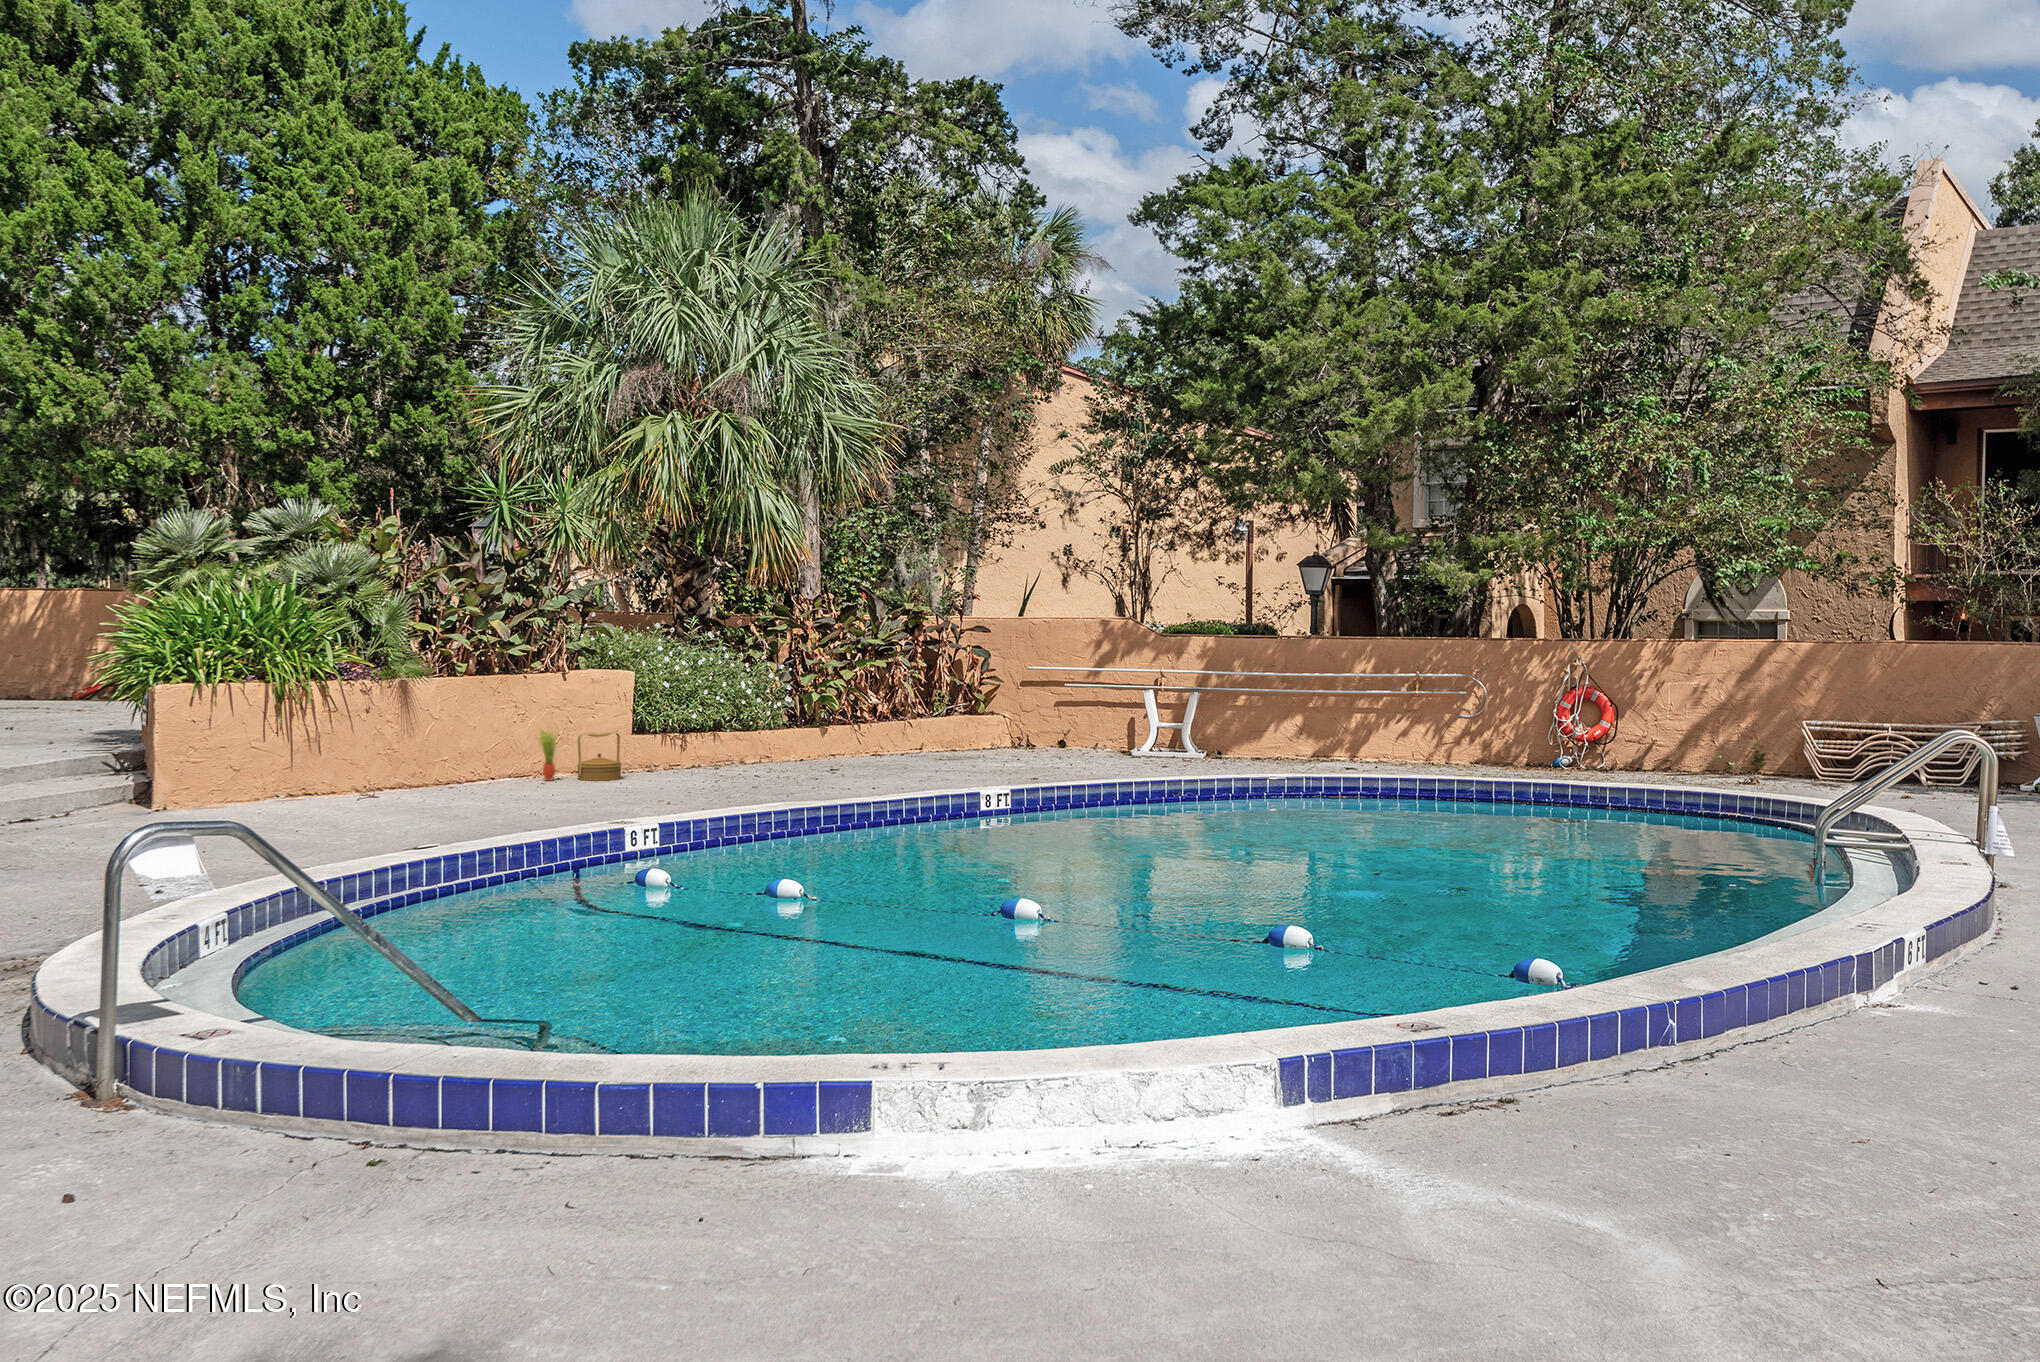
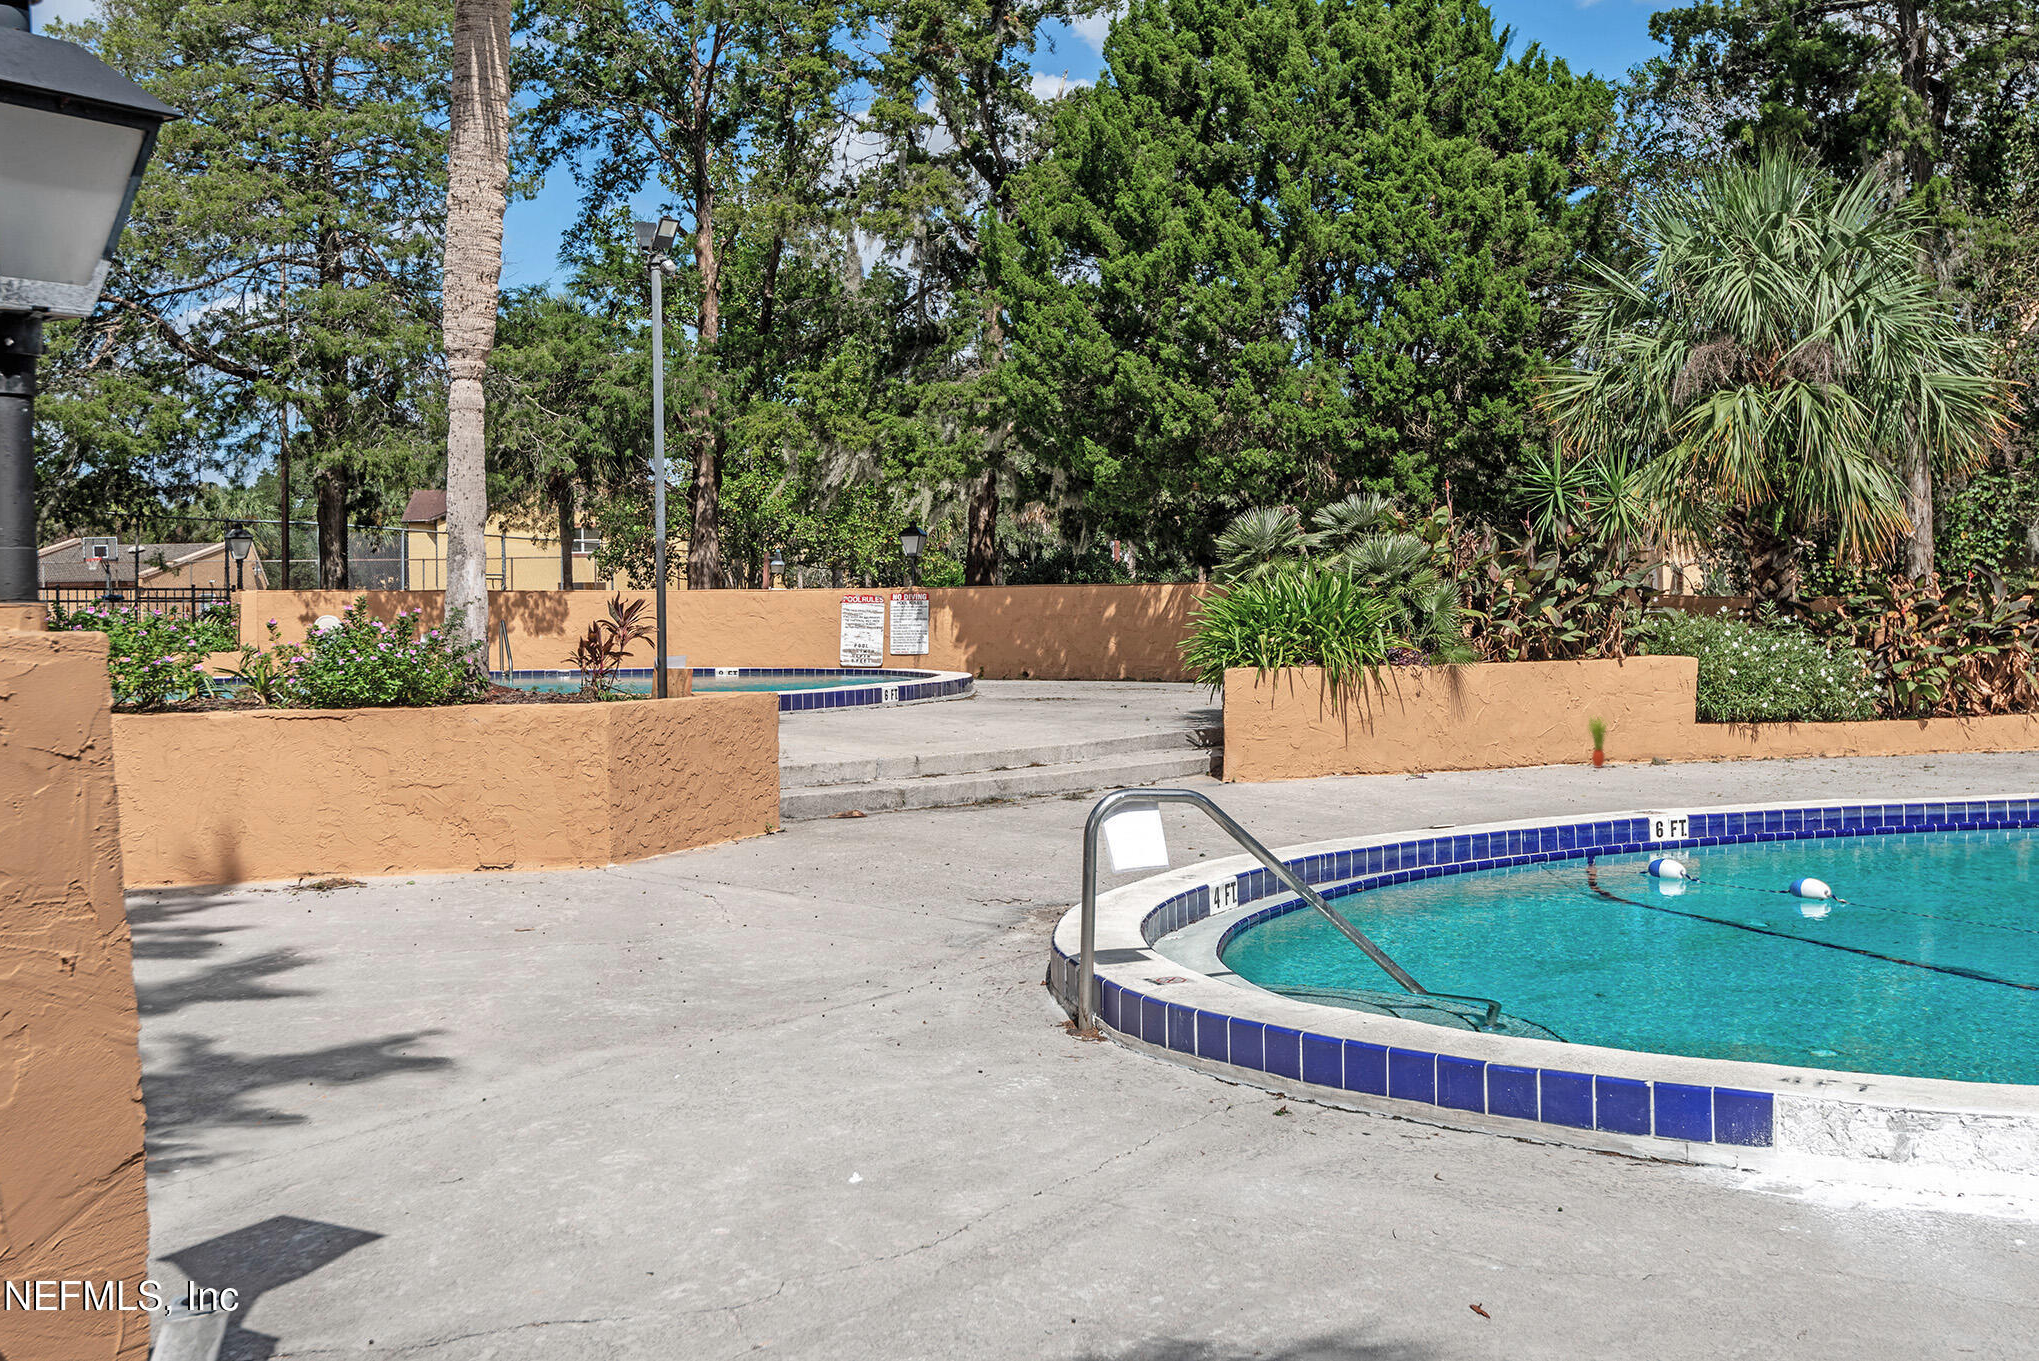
woven basket: present [577,732,621,781] -> none [1628,722,1674,770]

